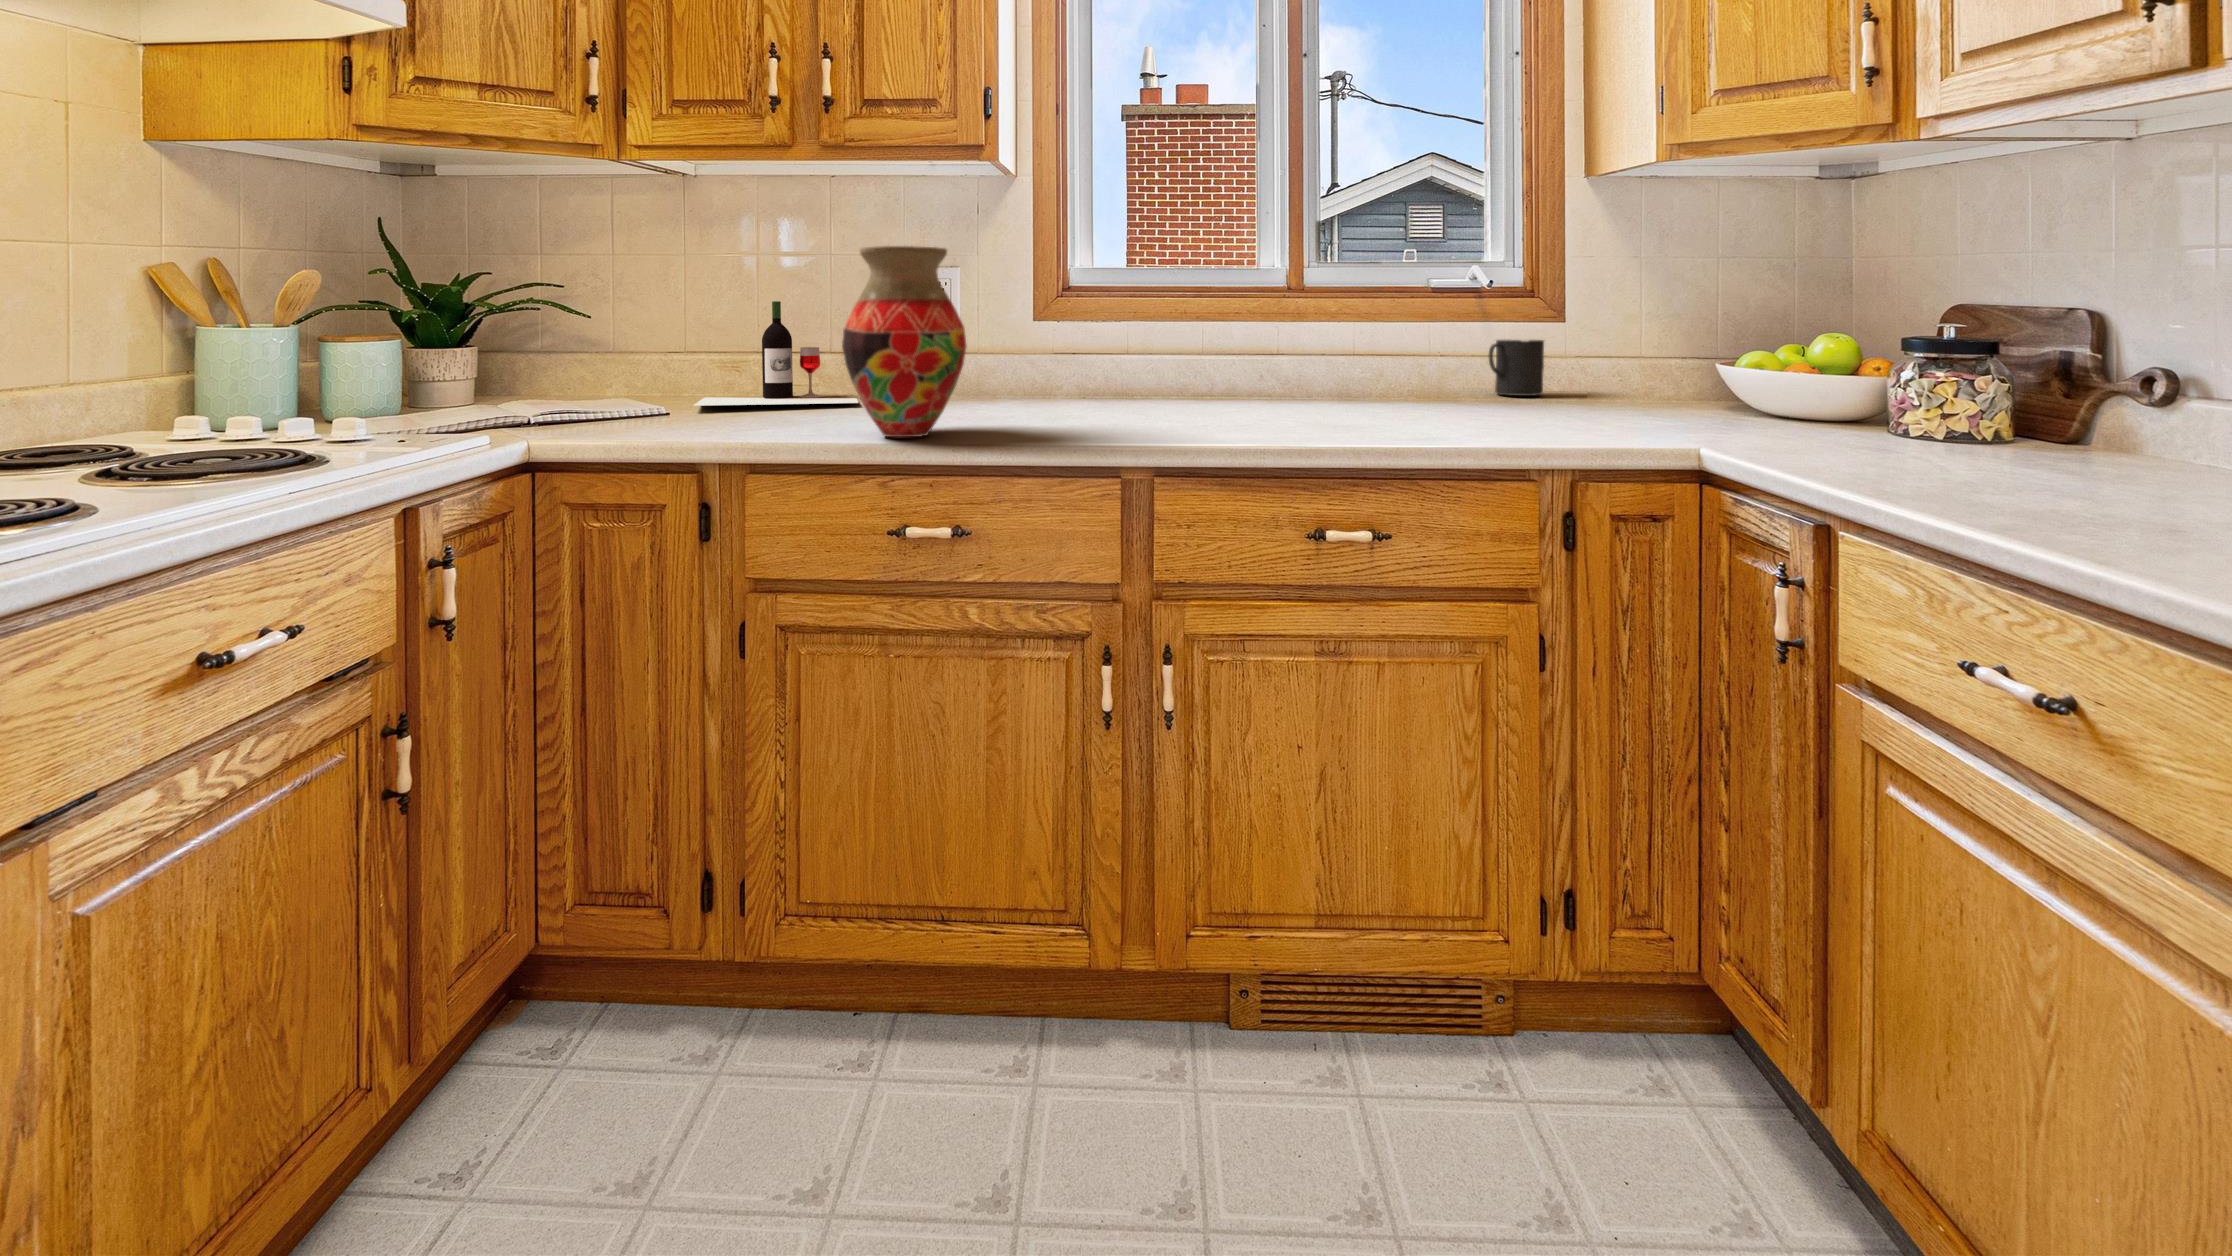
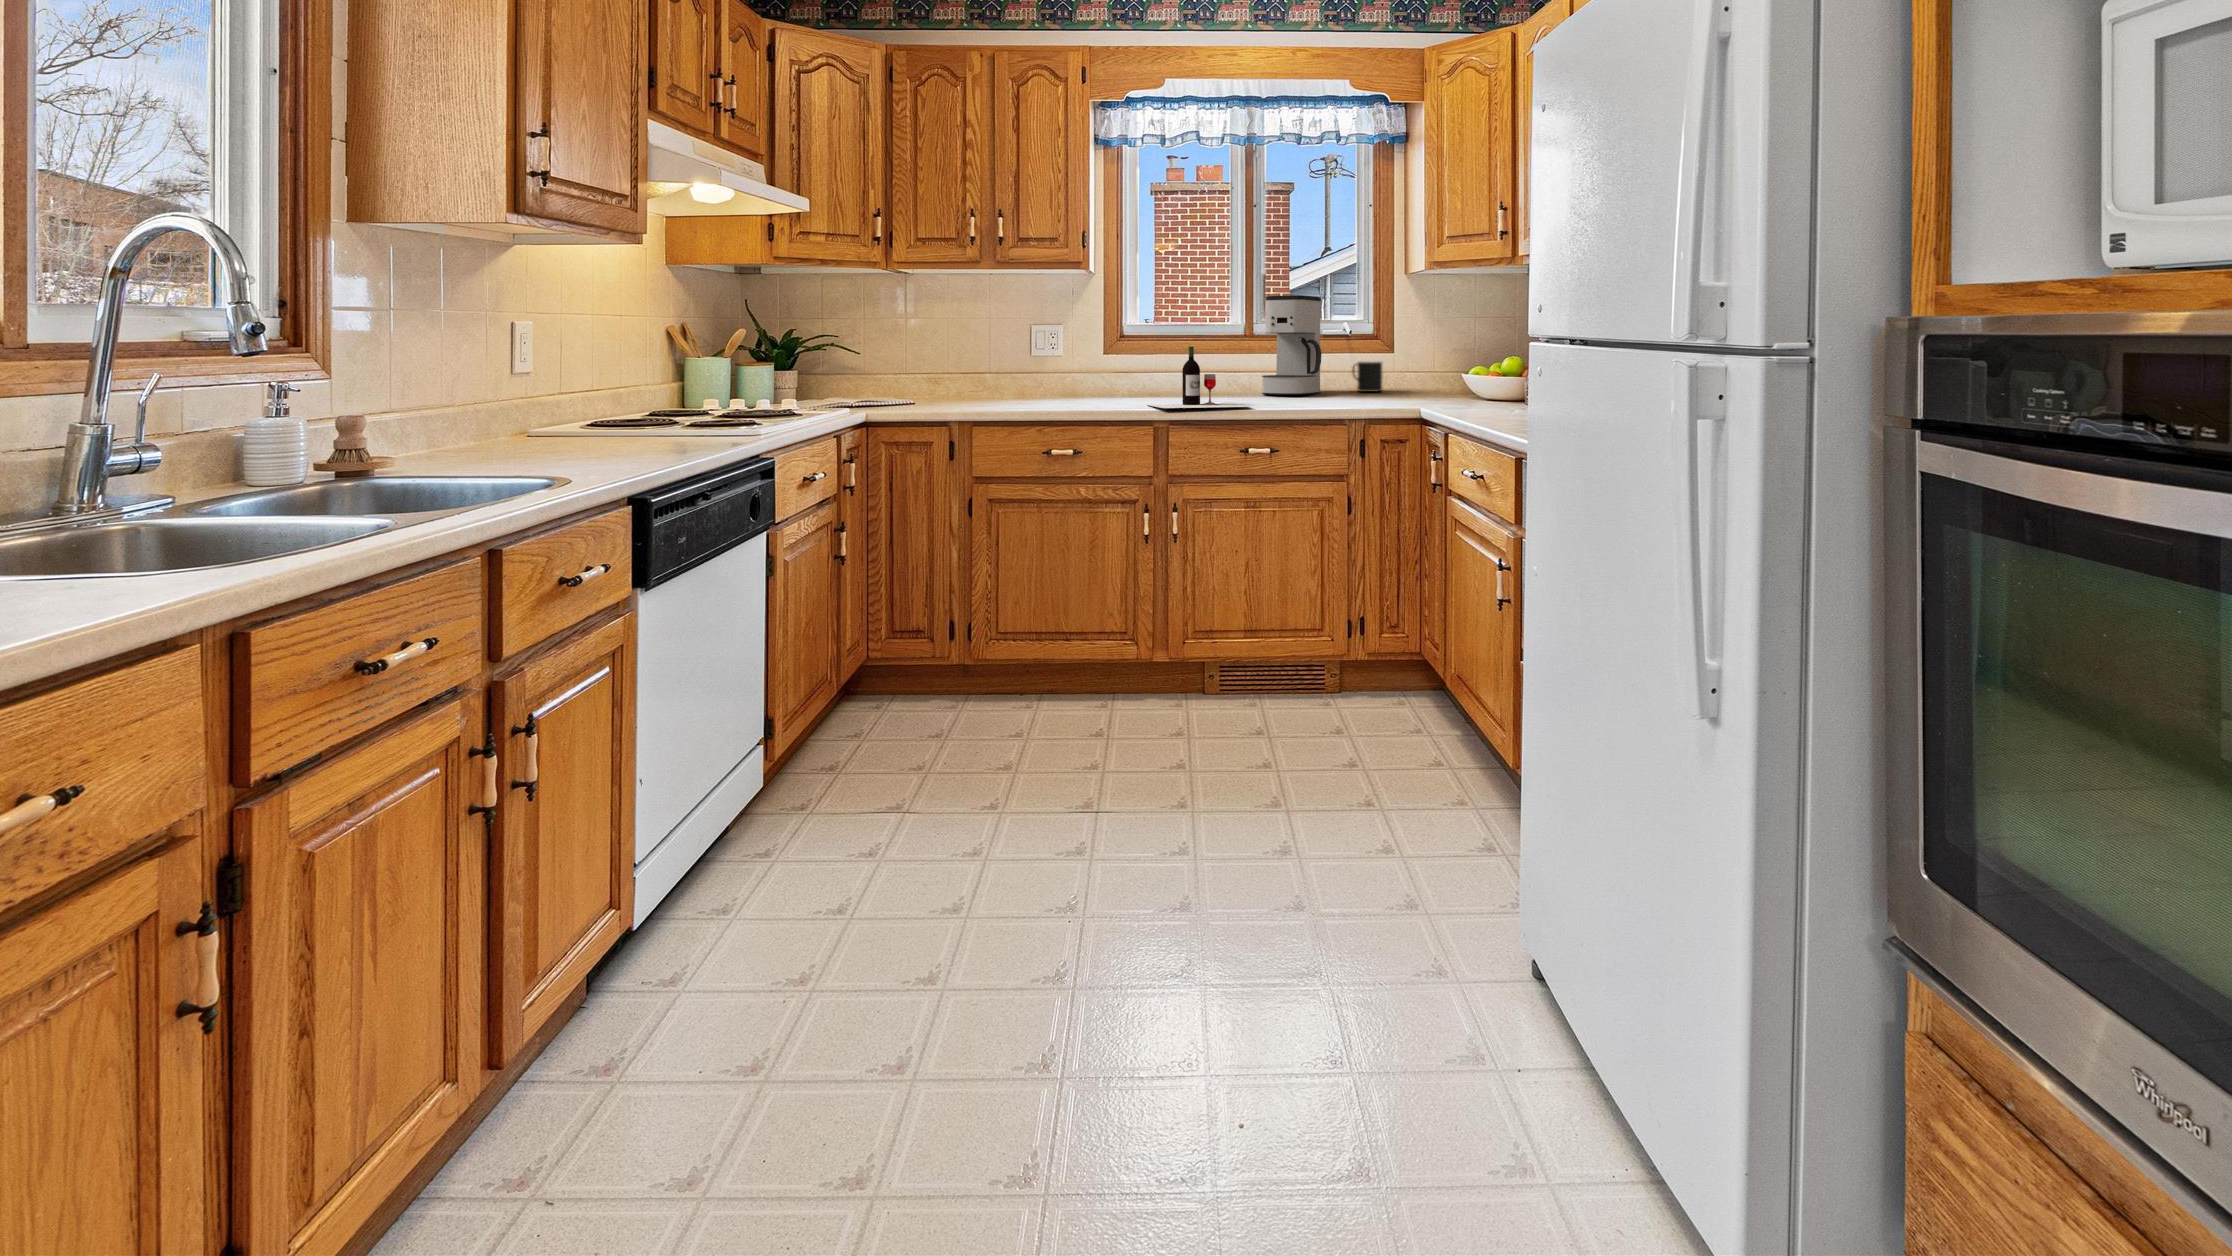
coffee maker: none [1323,214,1437,403] -> present [1262,295,1321,395]
vase: present [842,246,966,437] -> none [1014,316,1076,409]
wine bottle: present [694,301,859,406] -> present [1149,346,1250,408]

